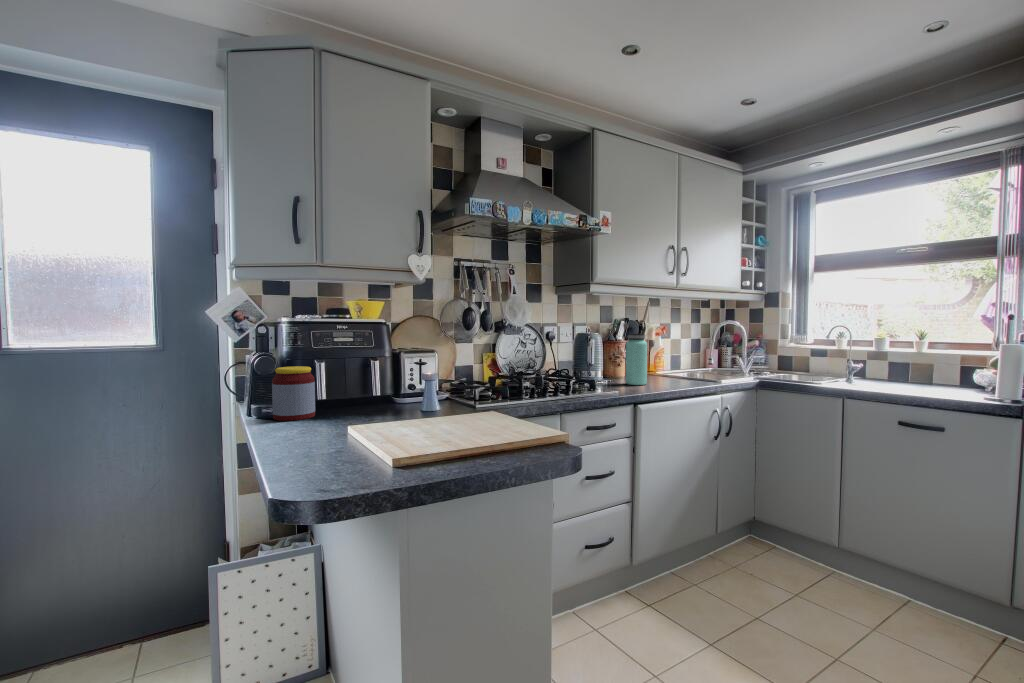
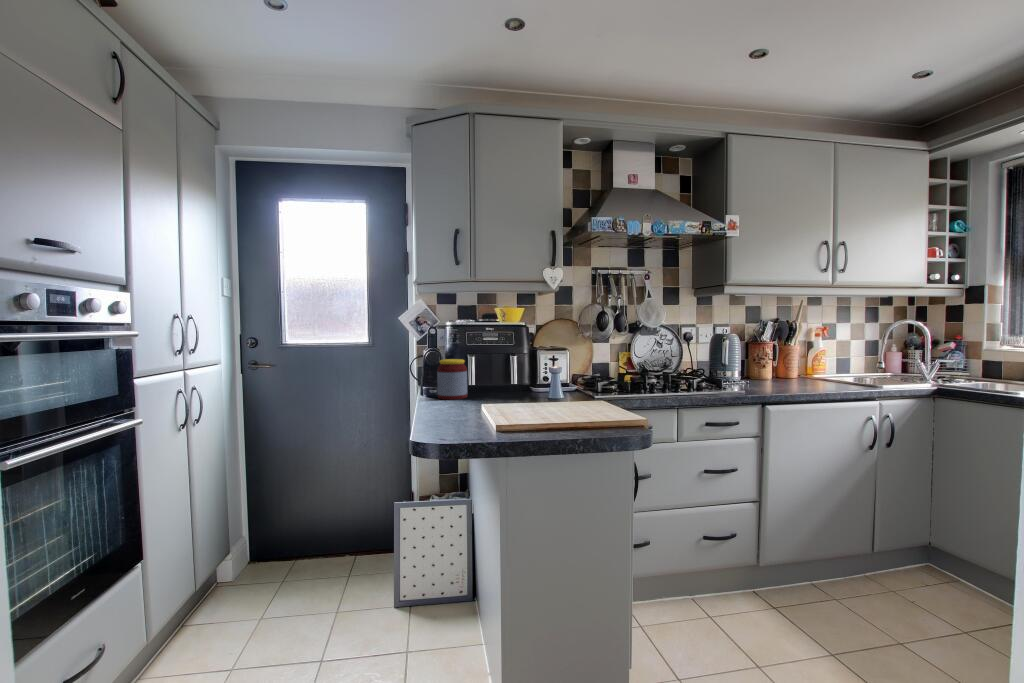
bottle: present [626,334,647,385] -> none [767,334,791,387]

